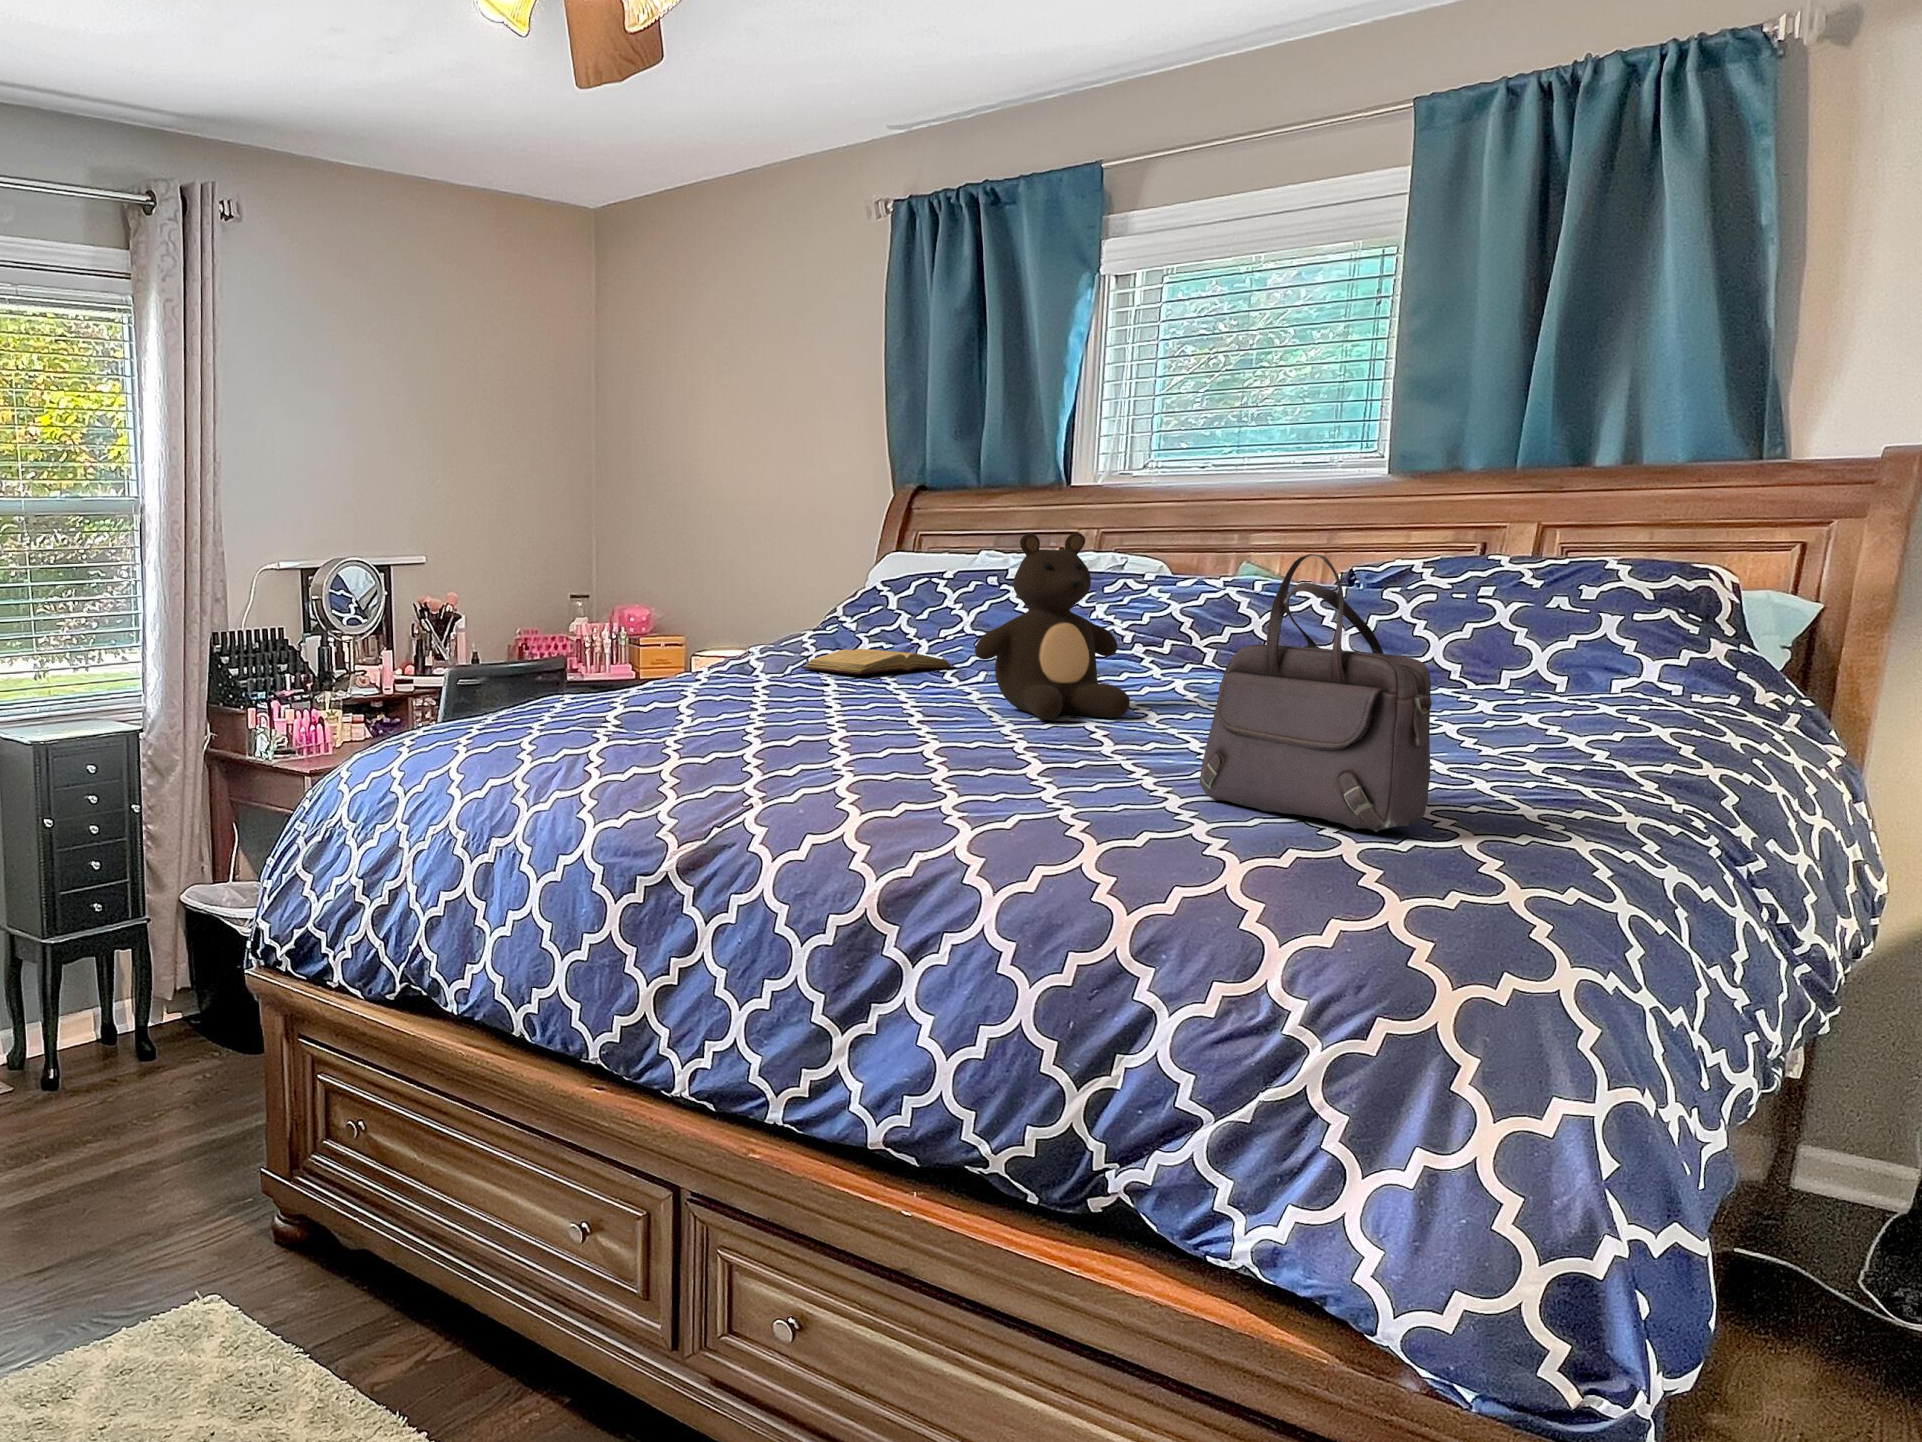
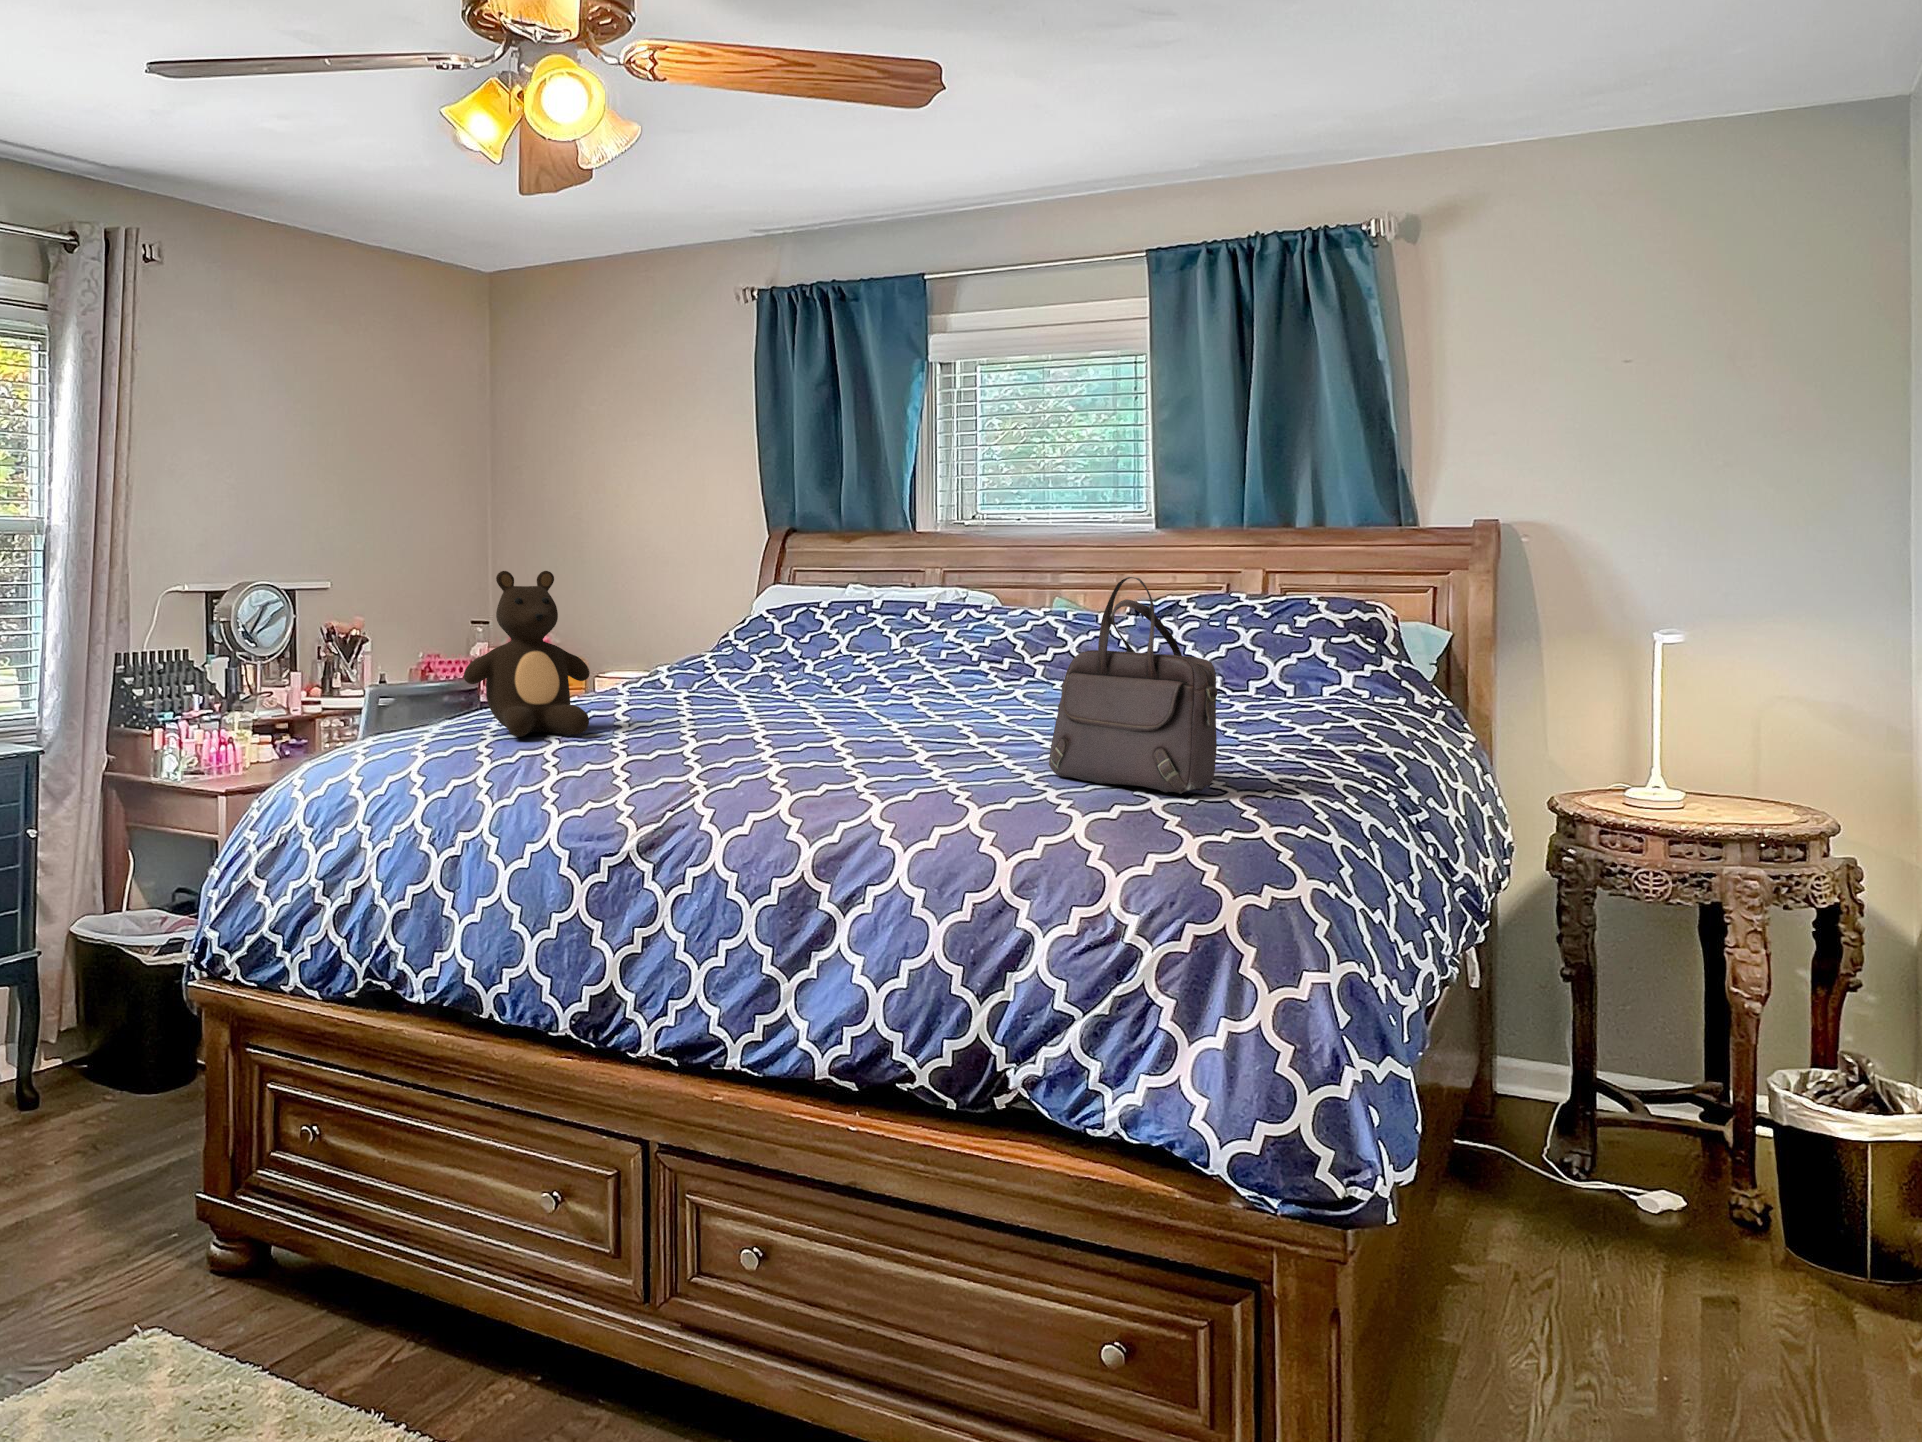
teddy bear: present [975,532,1130,720] -> present [464,571,590,737]
book: present [801,649,956,674] -> none [693,669,826,691]

